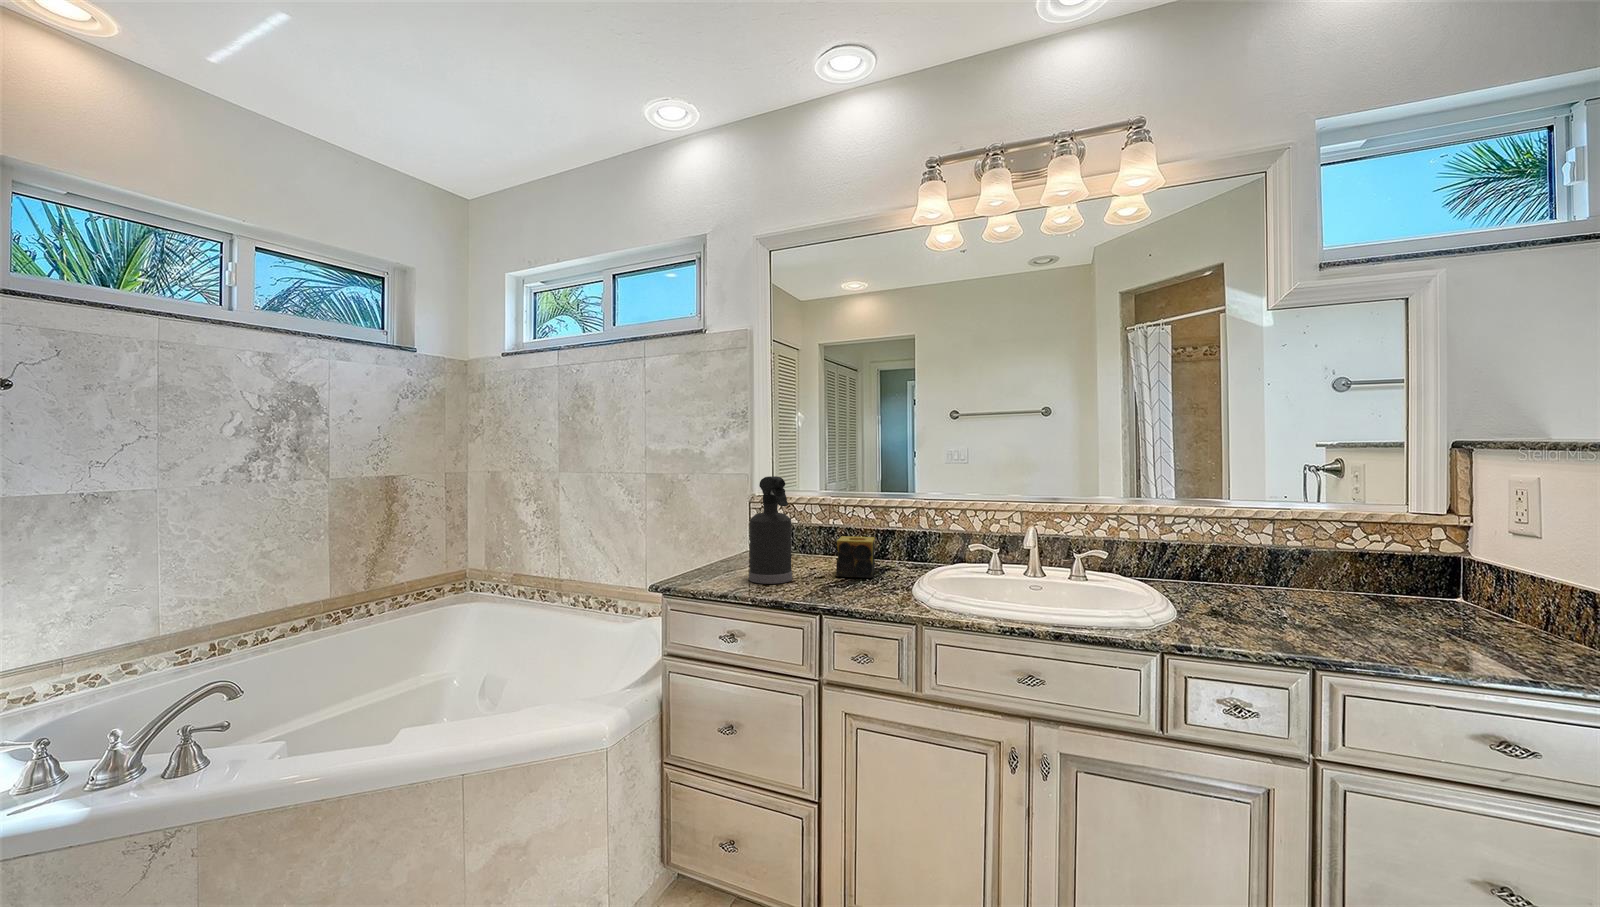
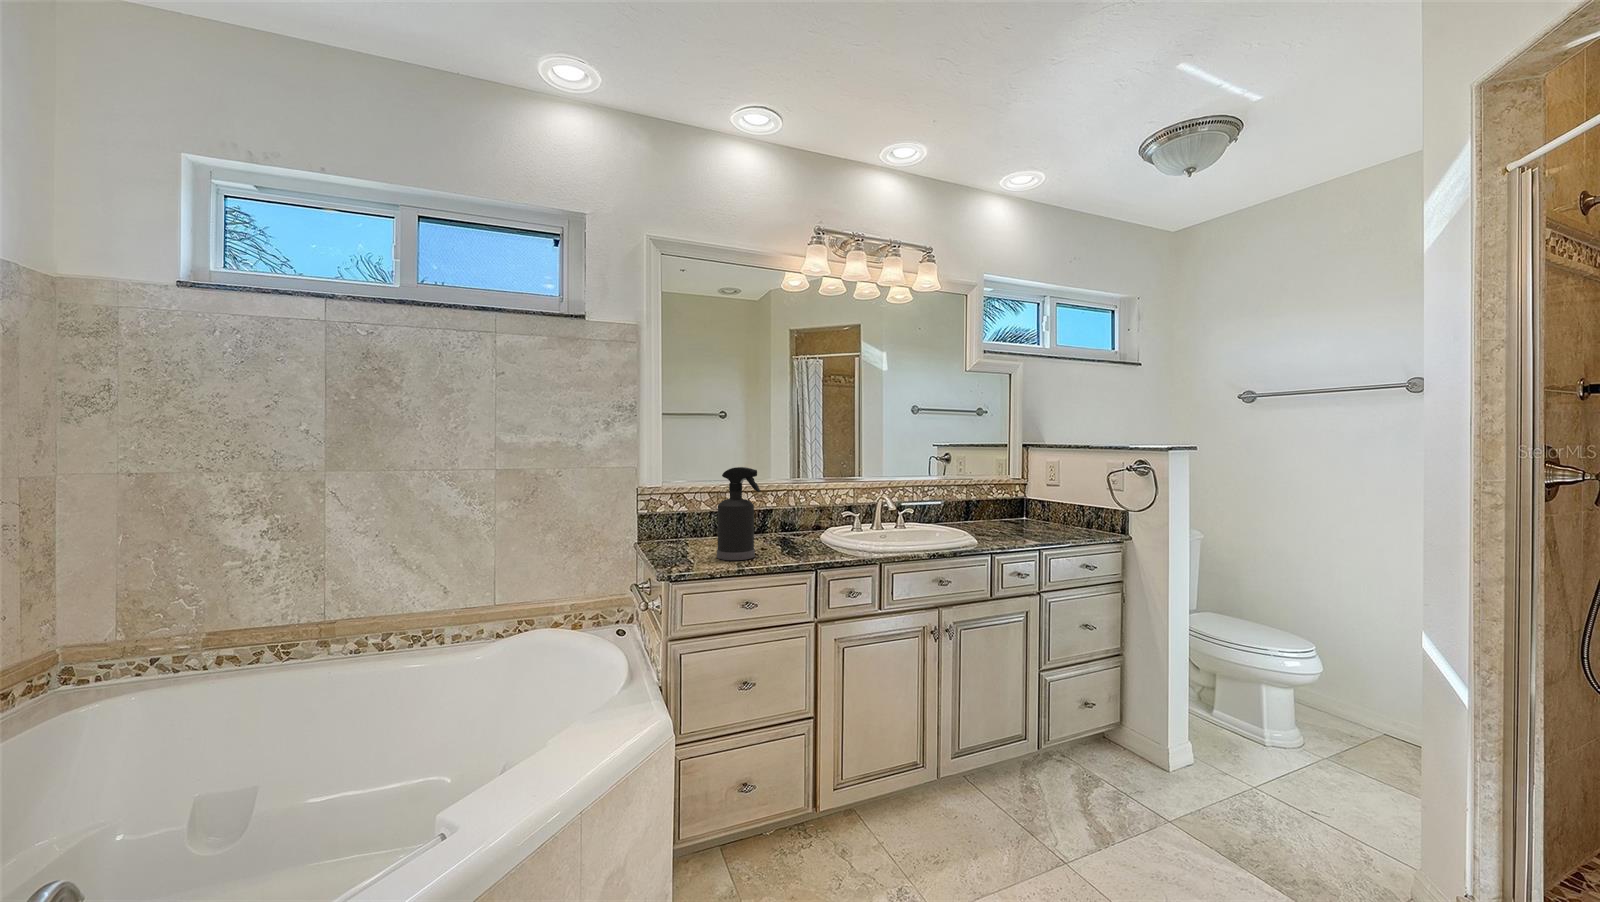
candle: present [836,536,875,578] -> none [760,514,798,547]

